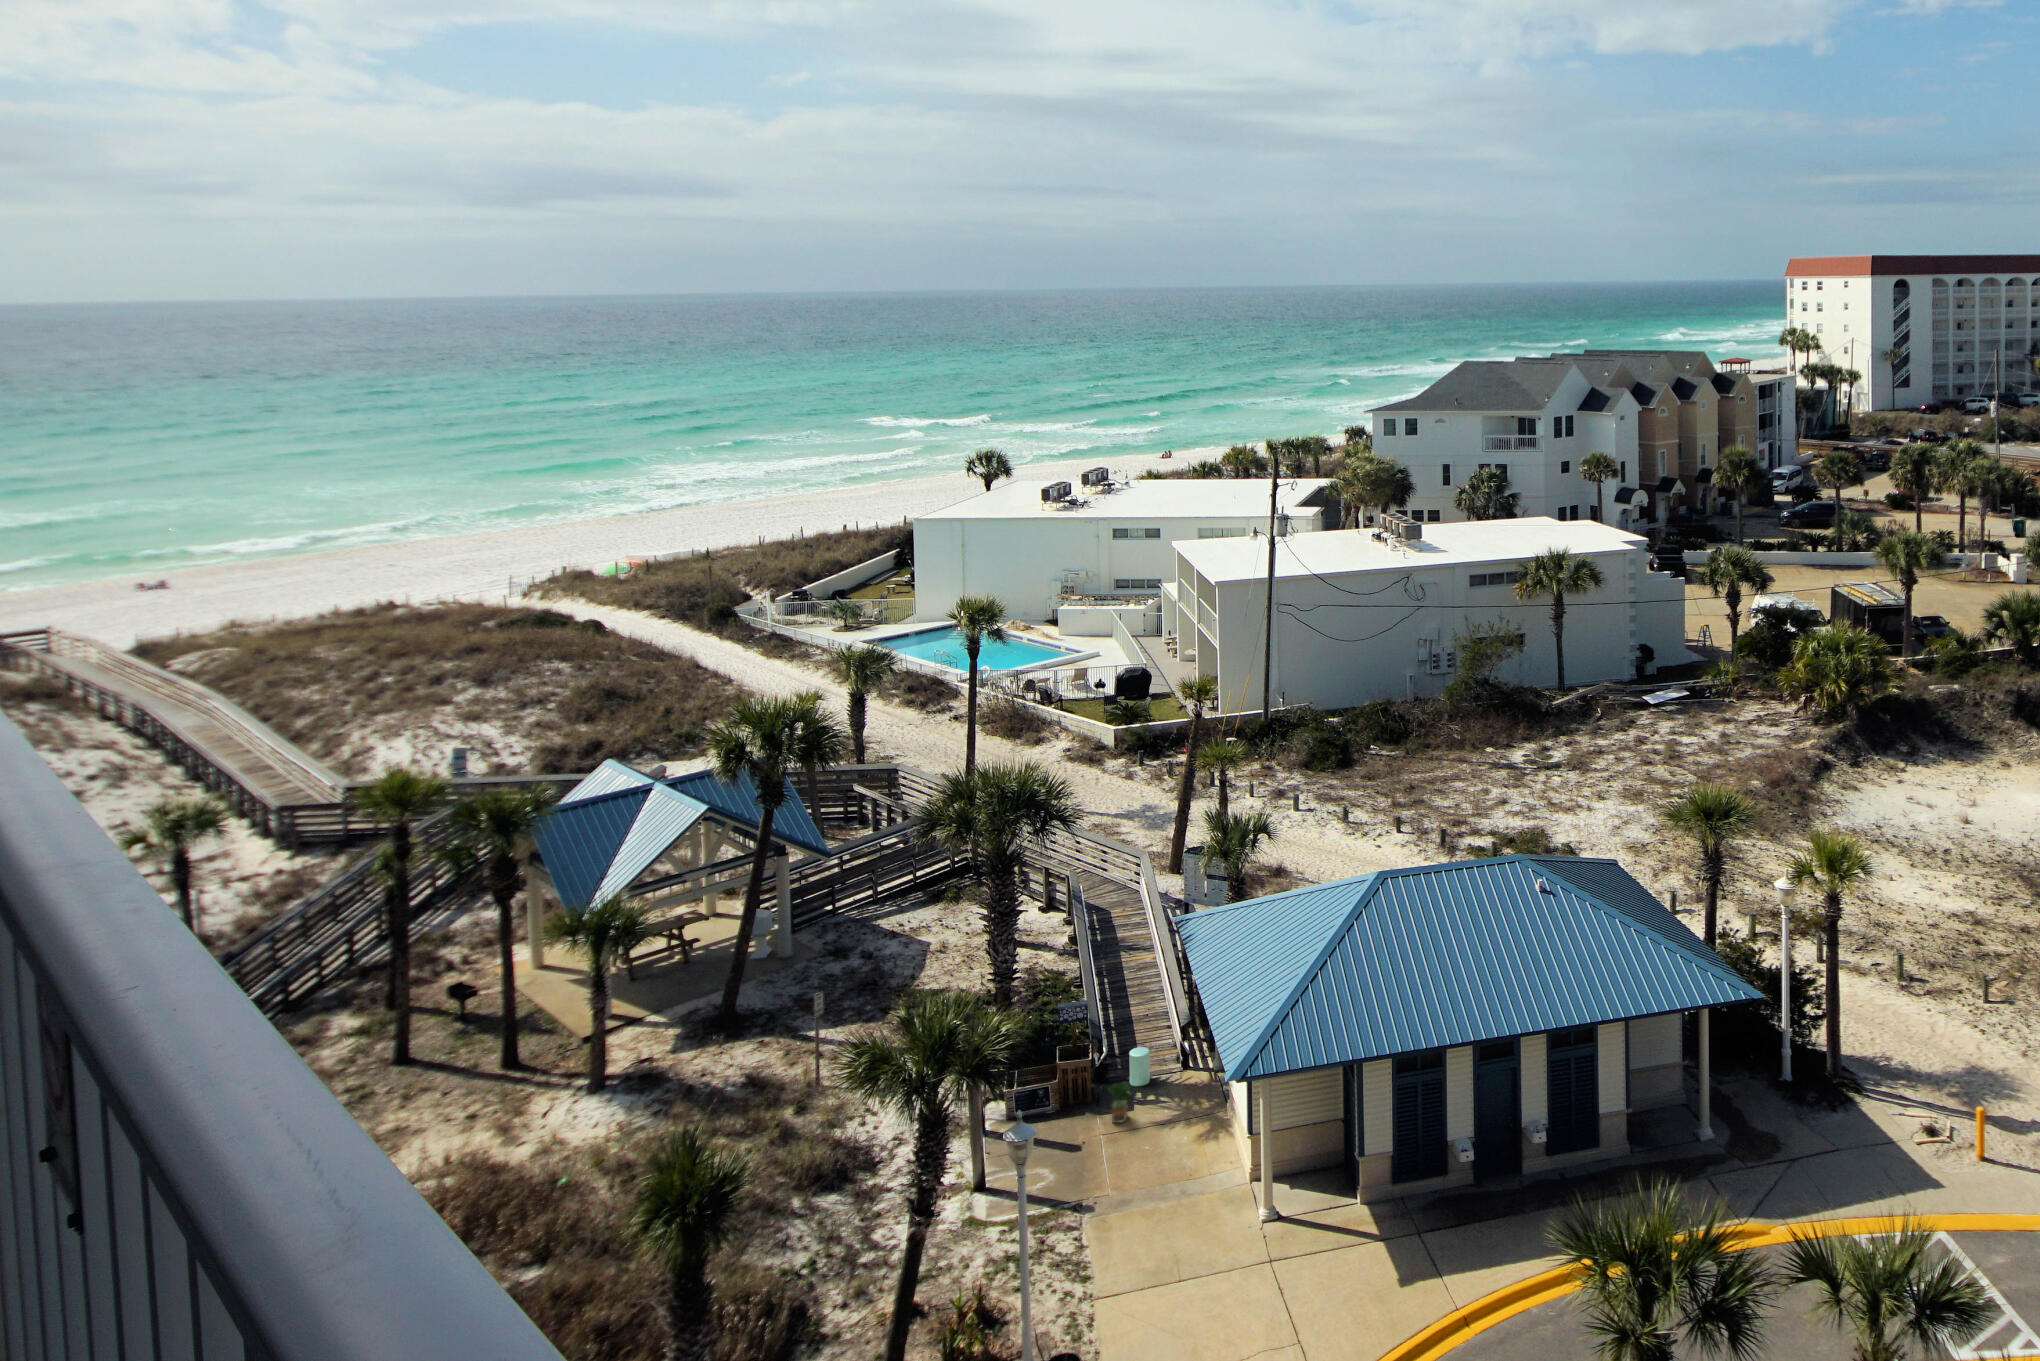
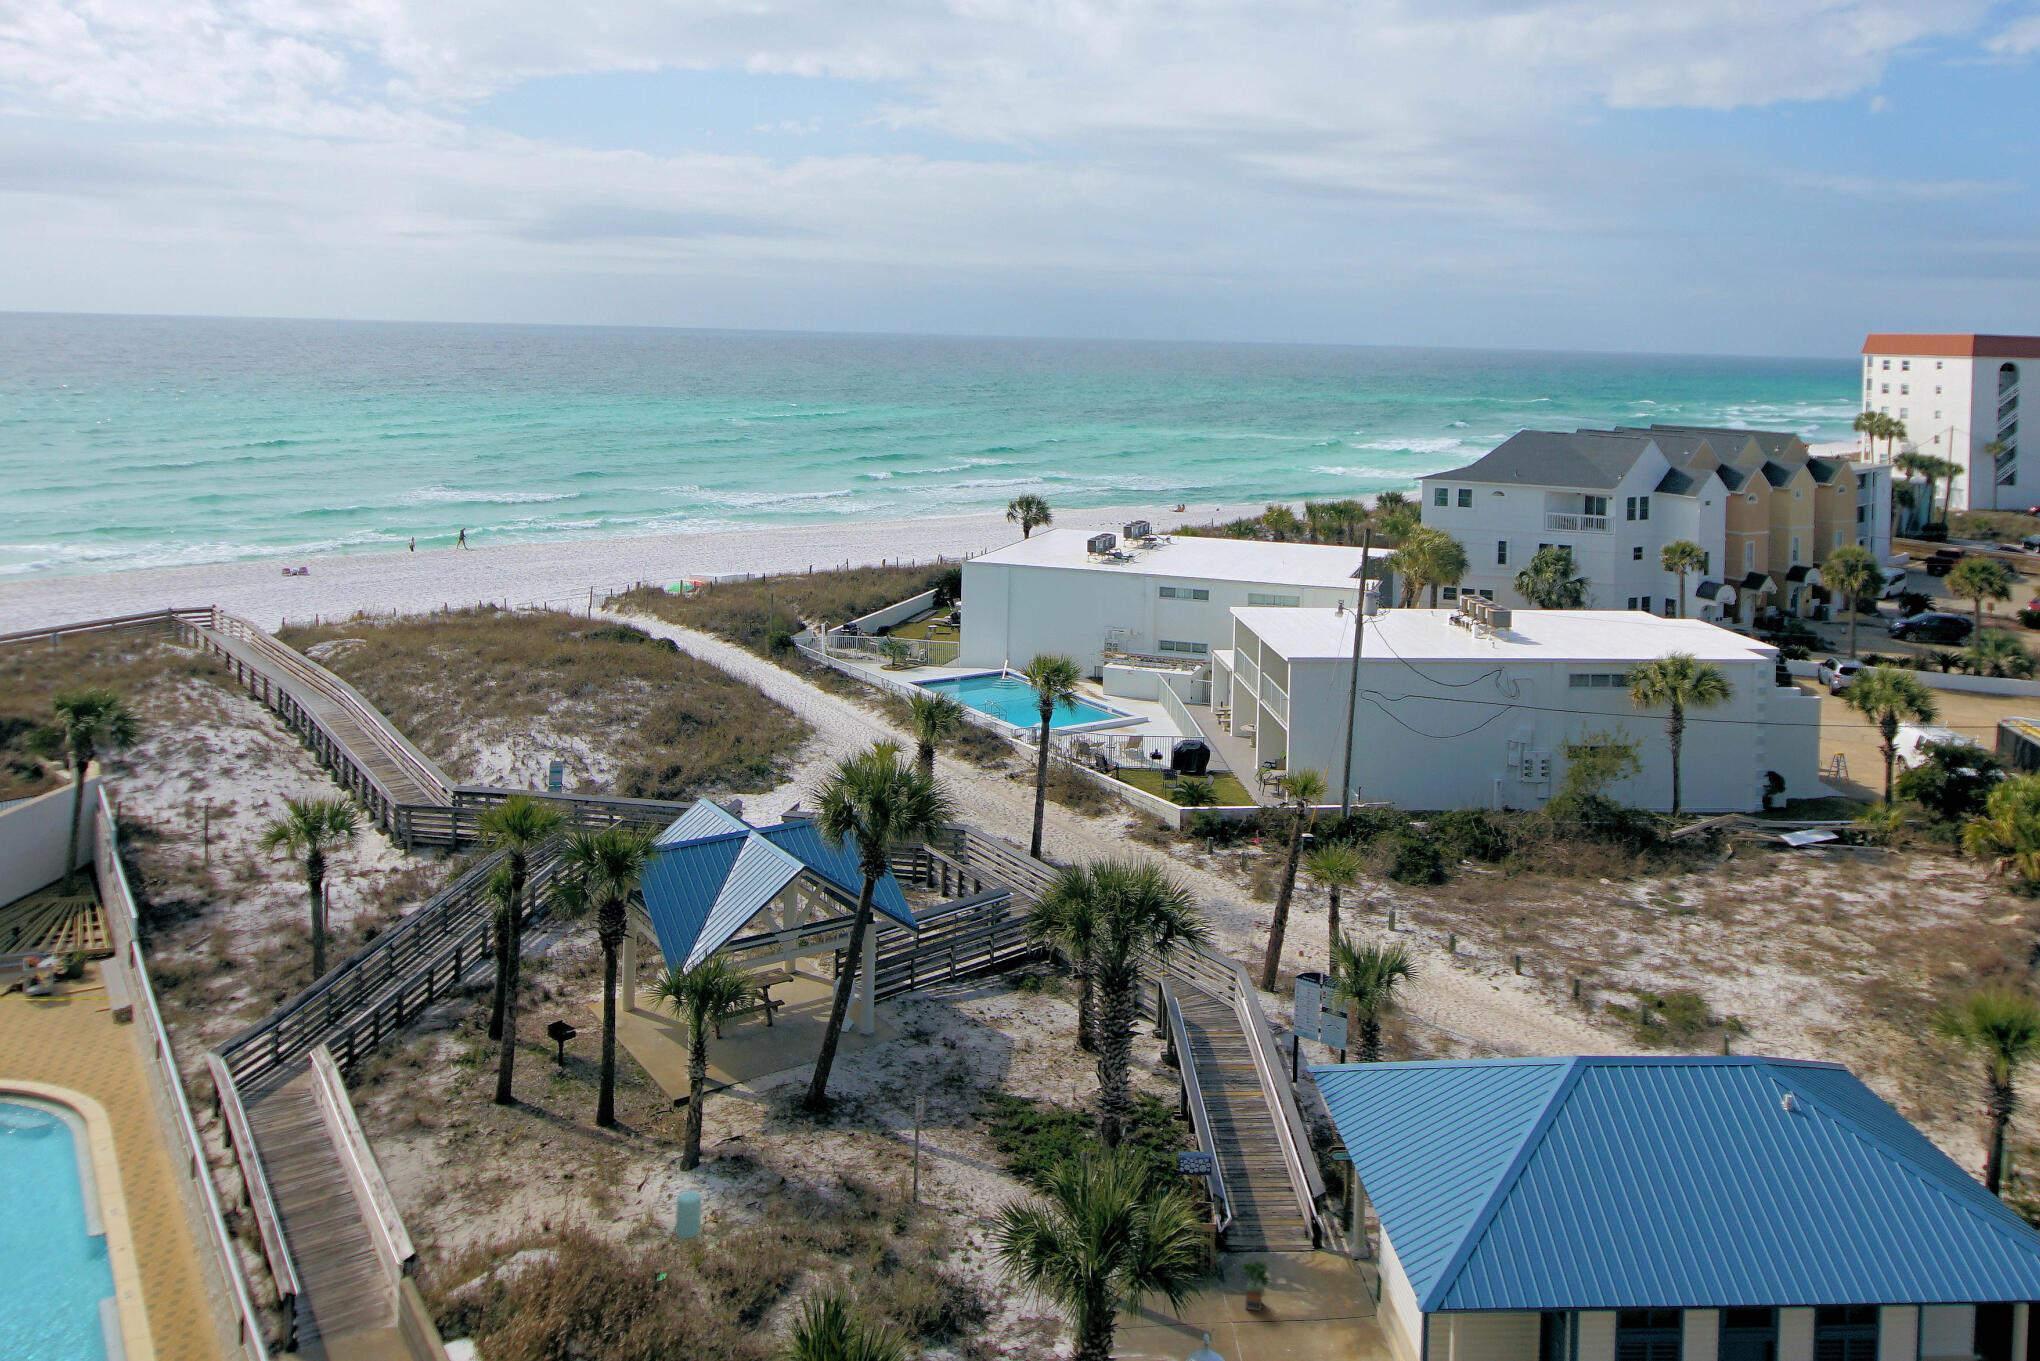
trash can: present [1127,1047,1150,1086] -> present [675,1191,701,1239]

